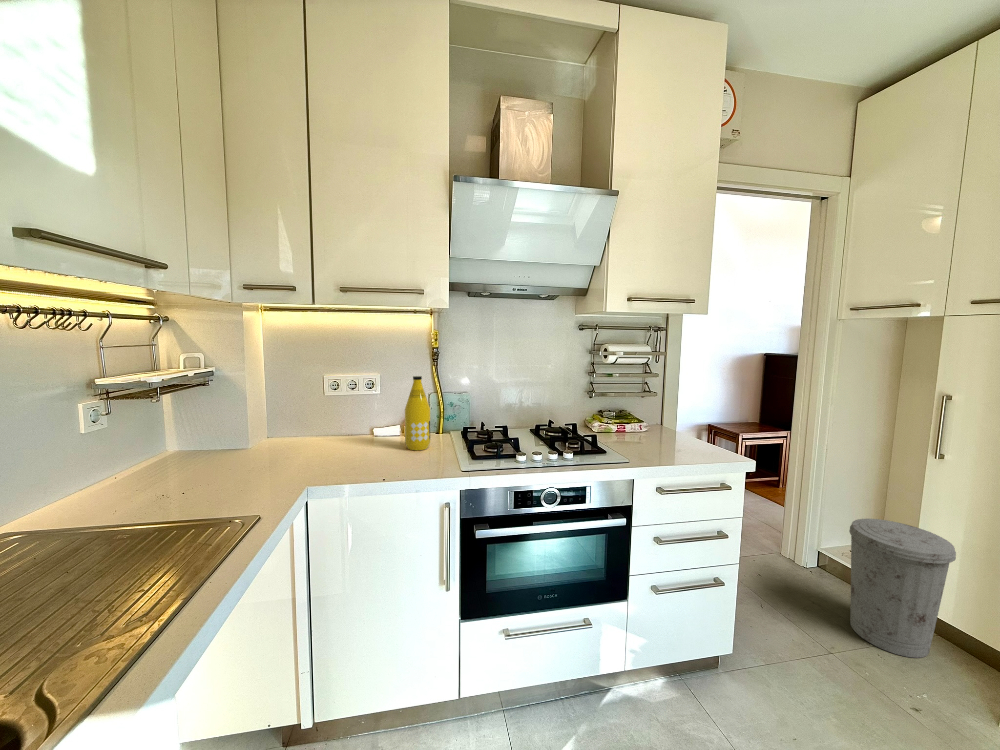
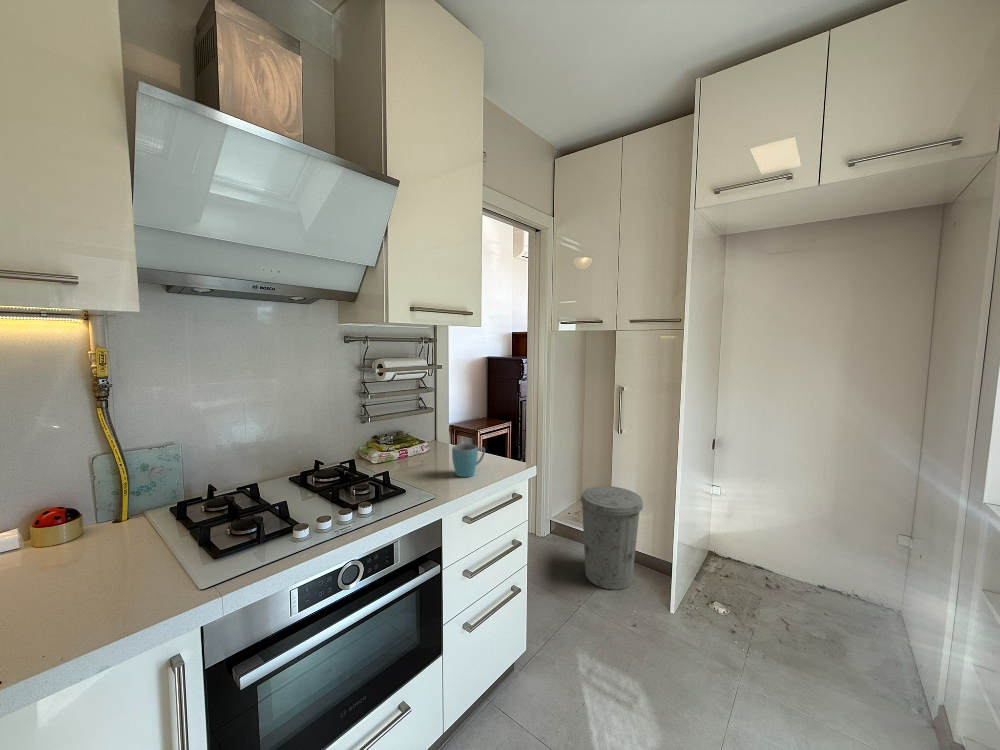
bottle: present [405,376,430,450] -> none [43,434,113,573]
mug: none [658,425,693,455] -> present [452,444,485,477]

